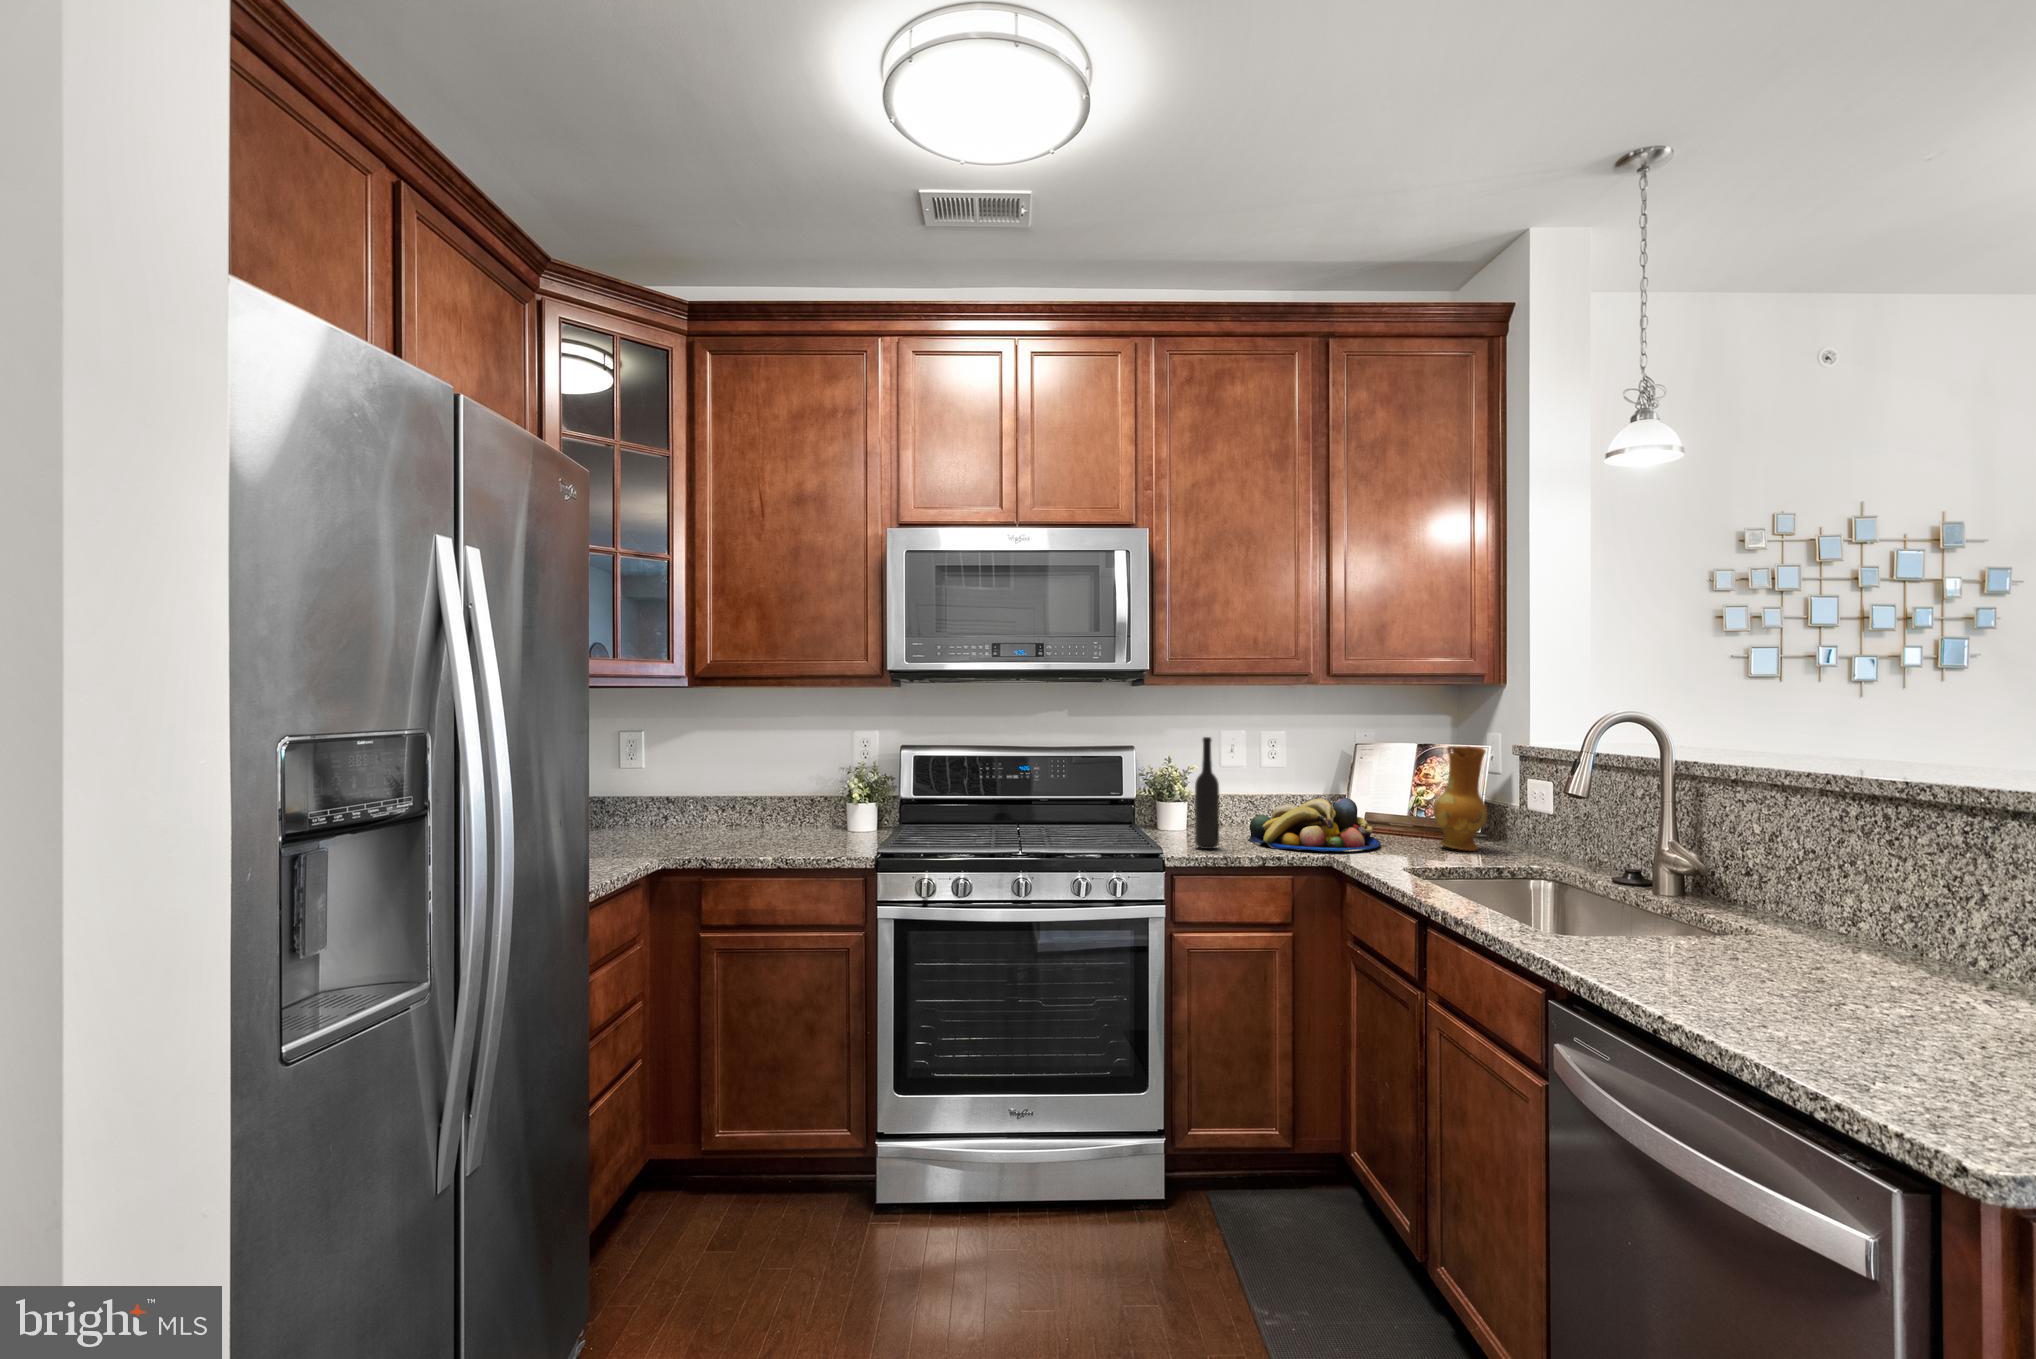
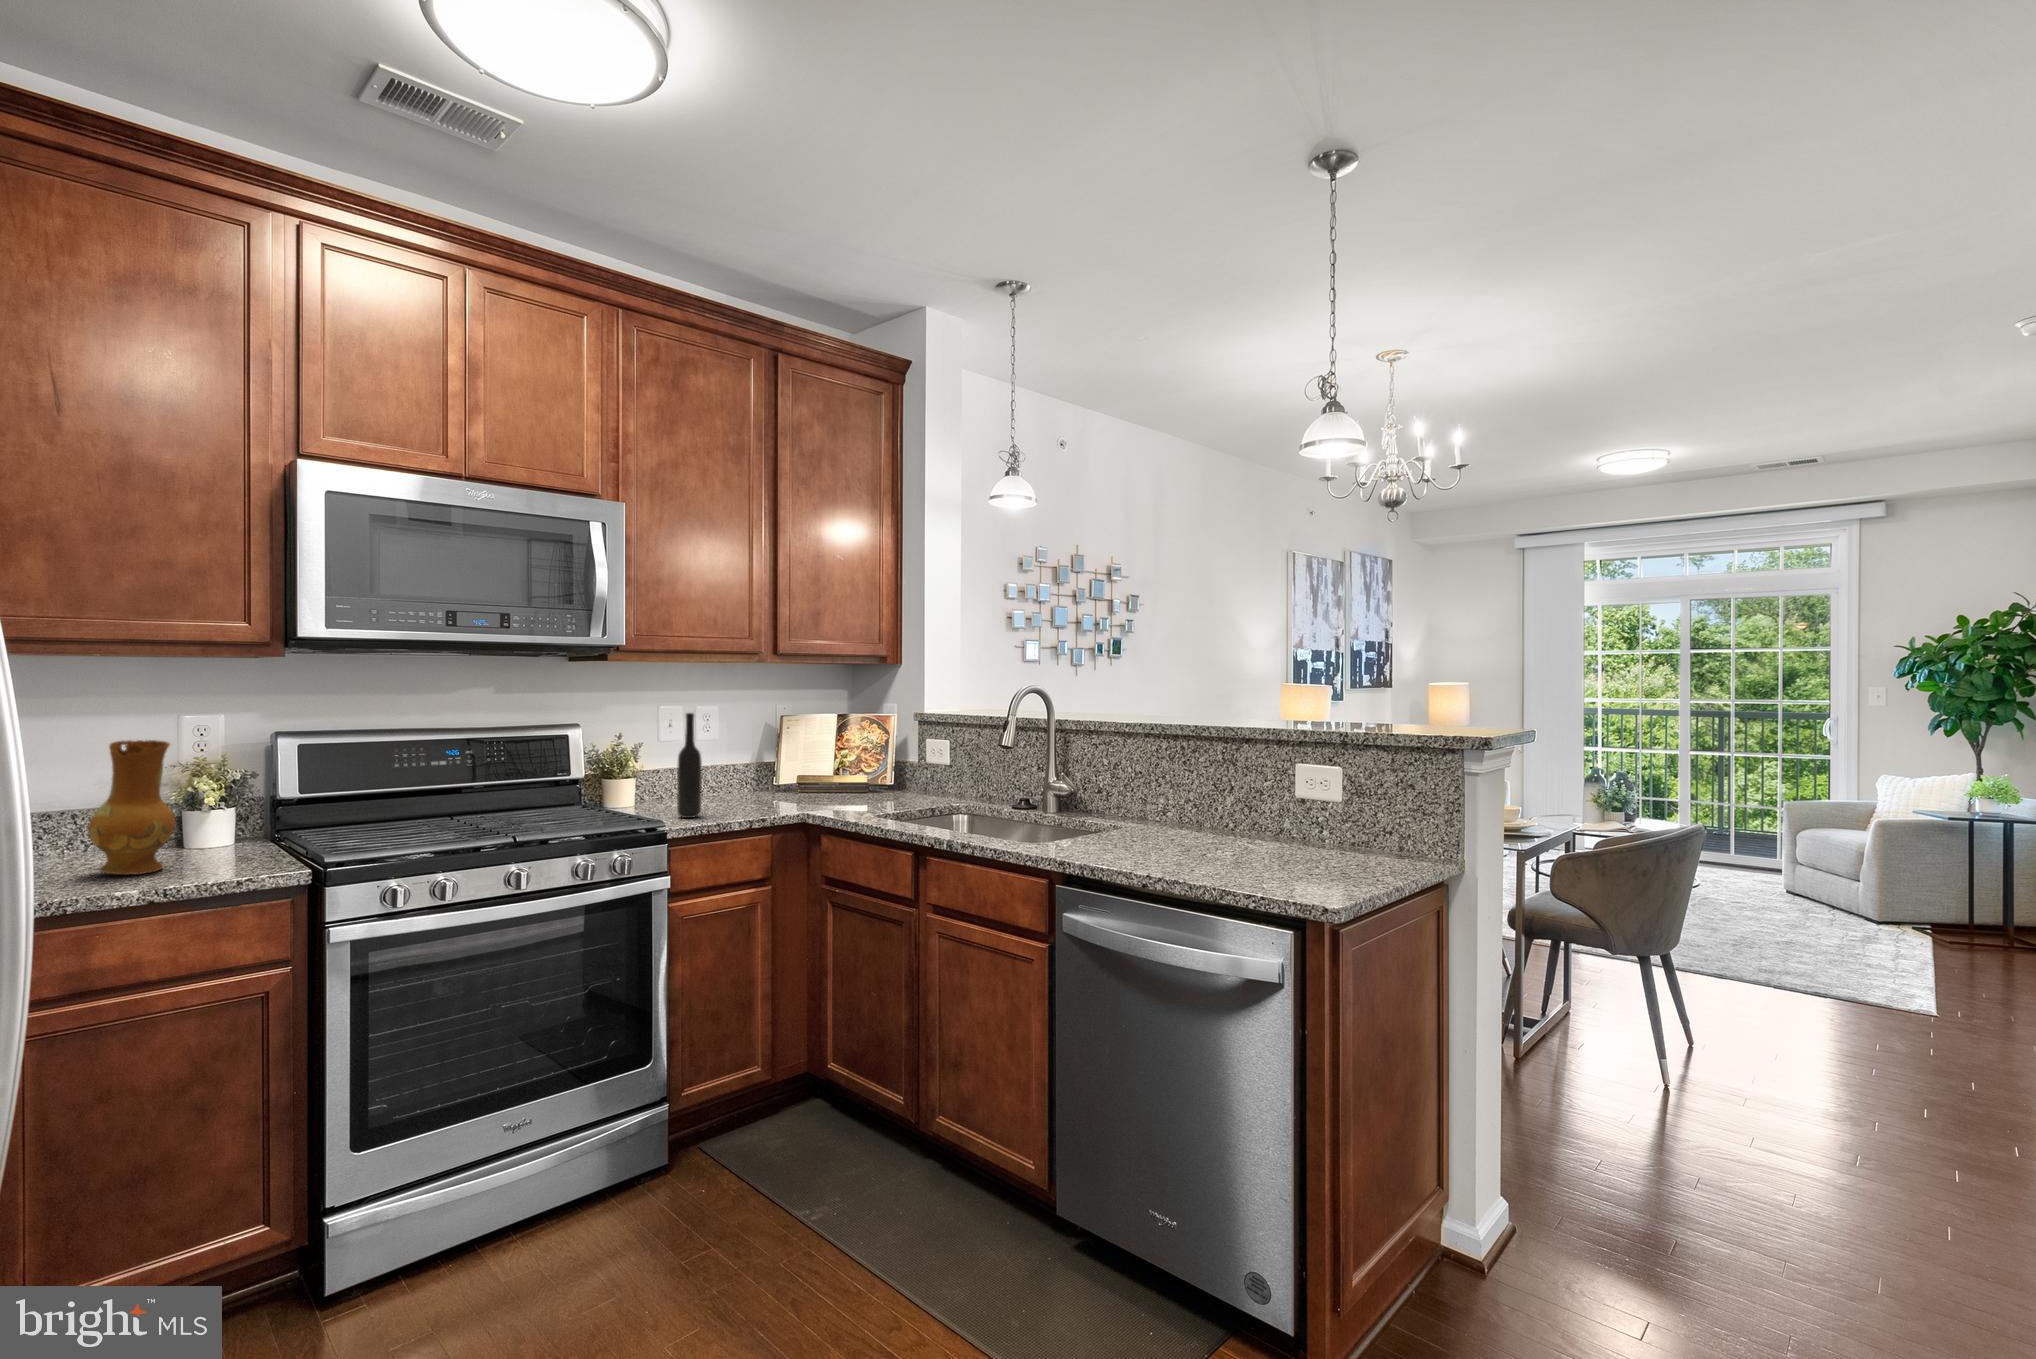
ceramic jug: present [1433,746,1487,851] -> present [88,740,176,875]
fruit bowl: present [1248,798,1381,851] -> none [712,762,827,811]

